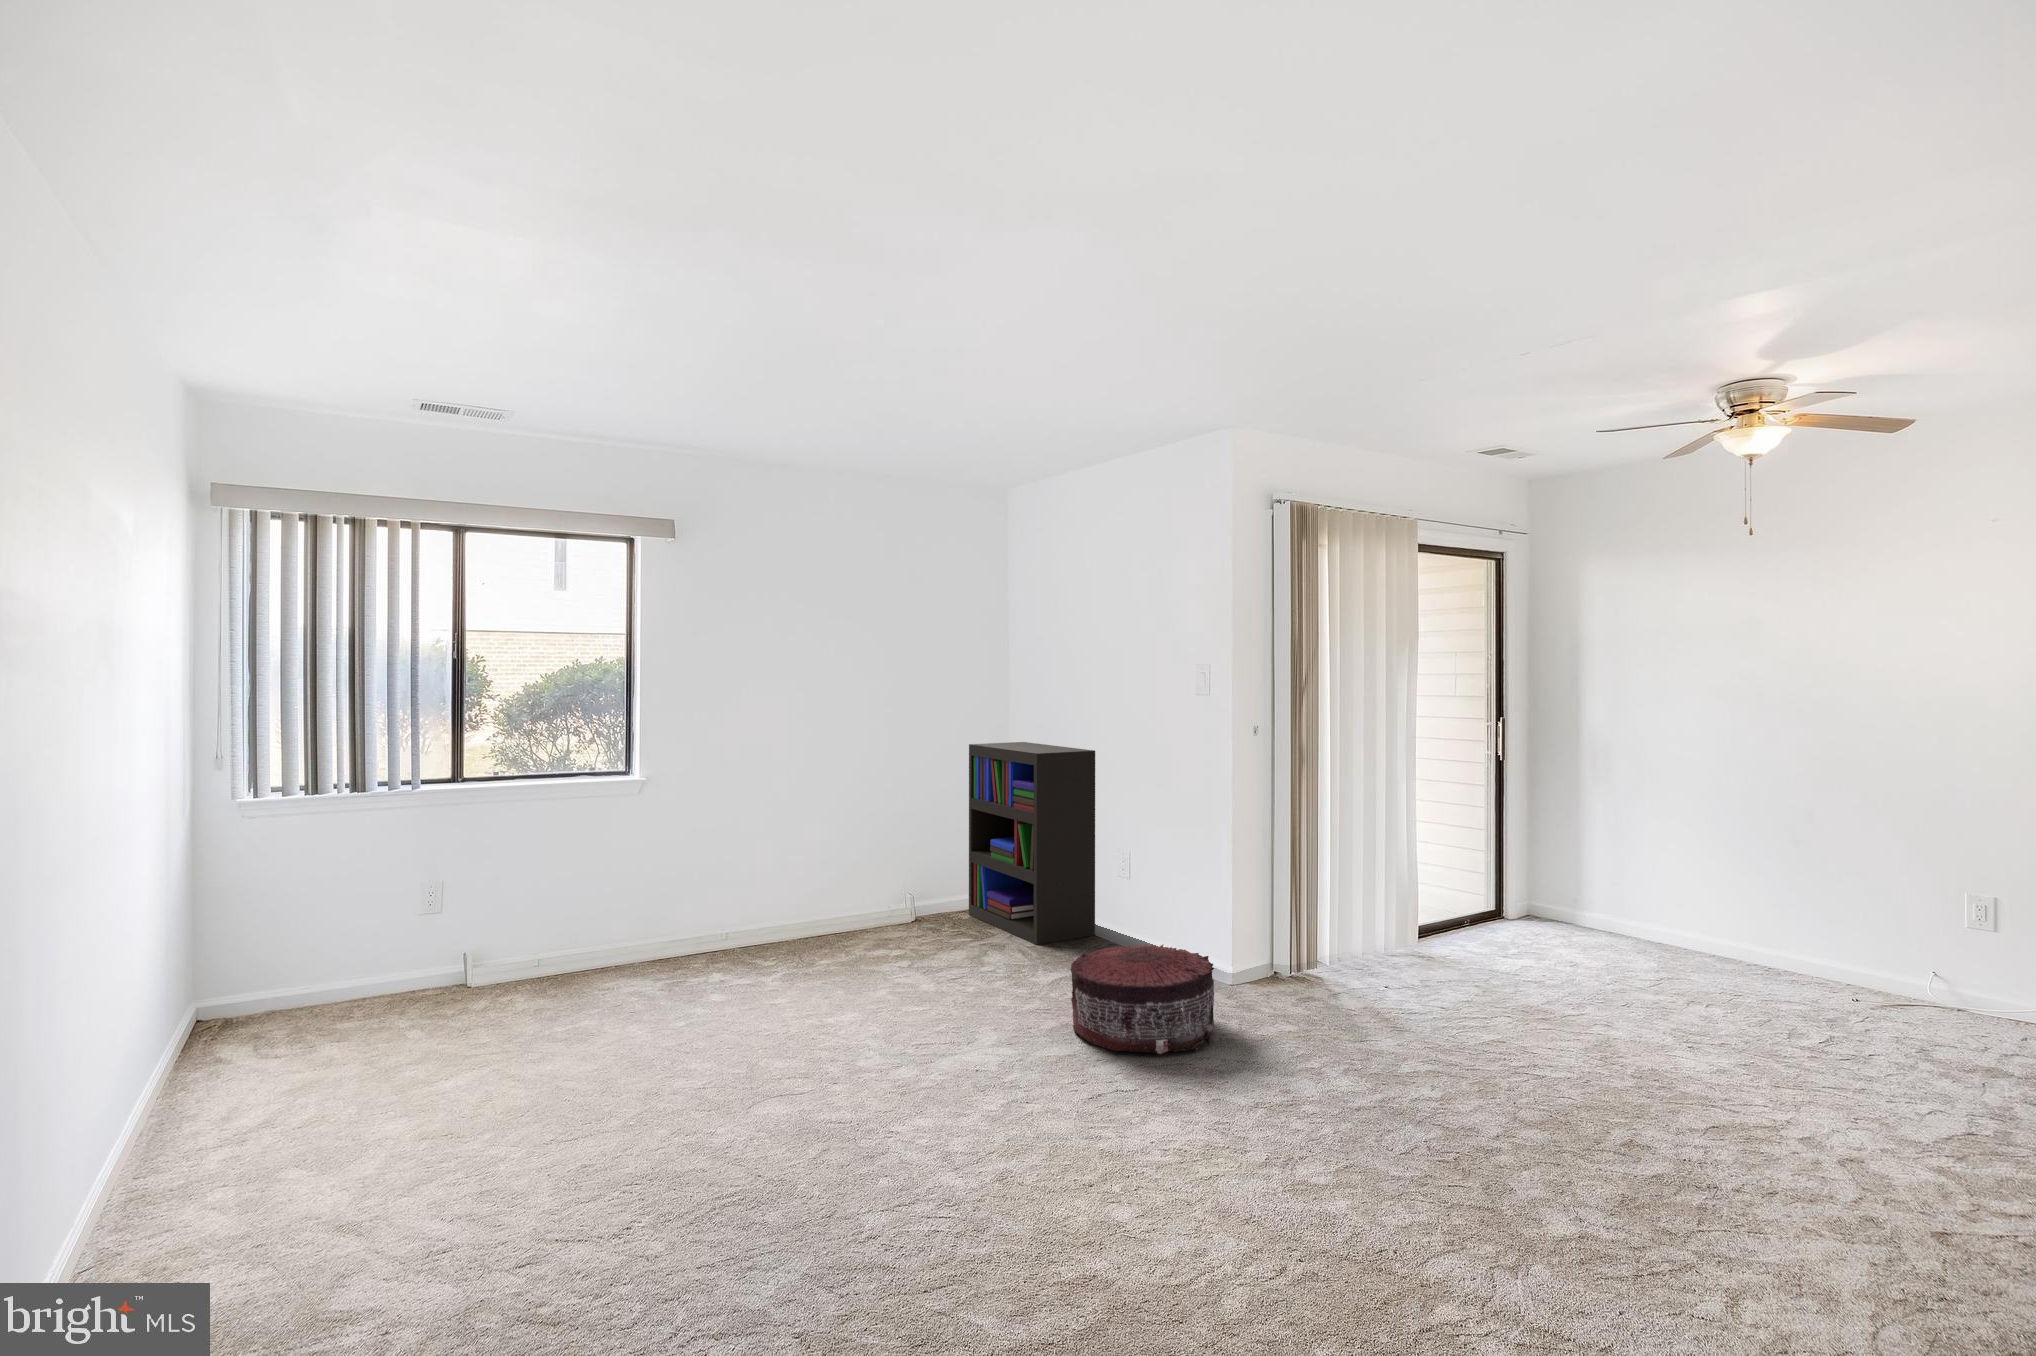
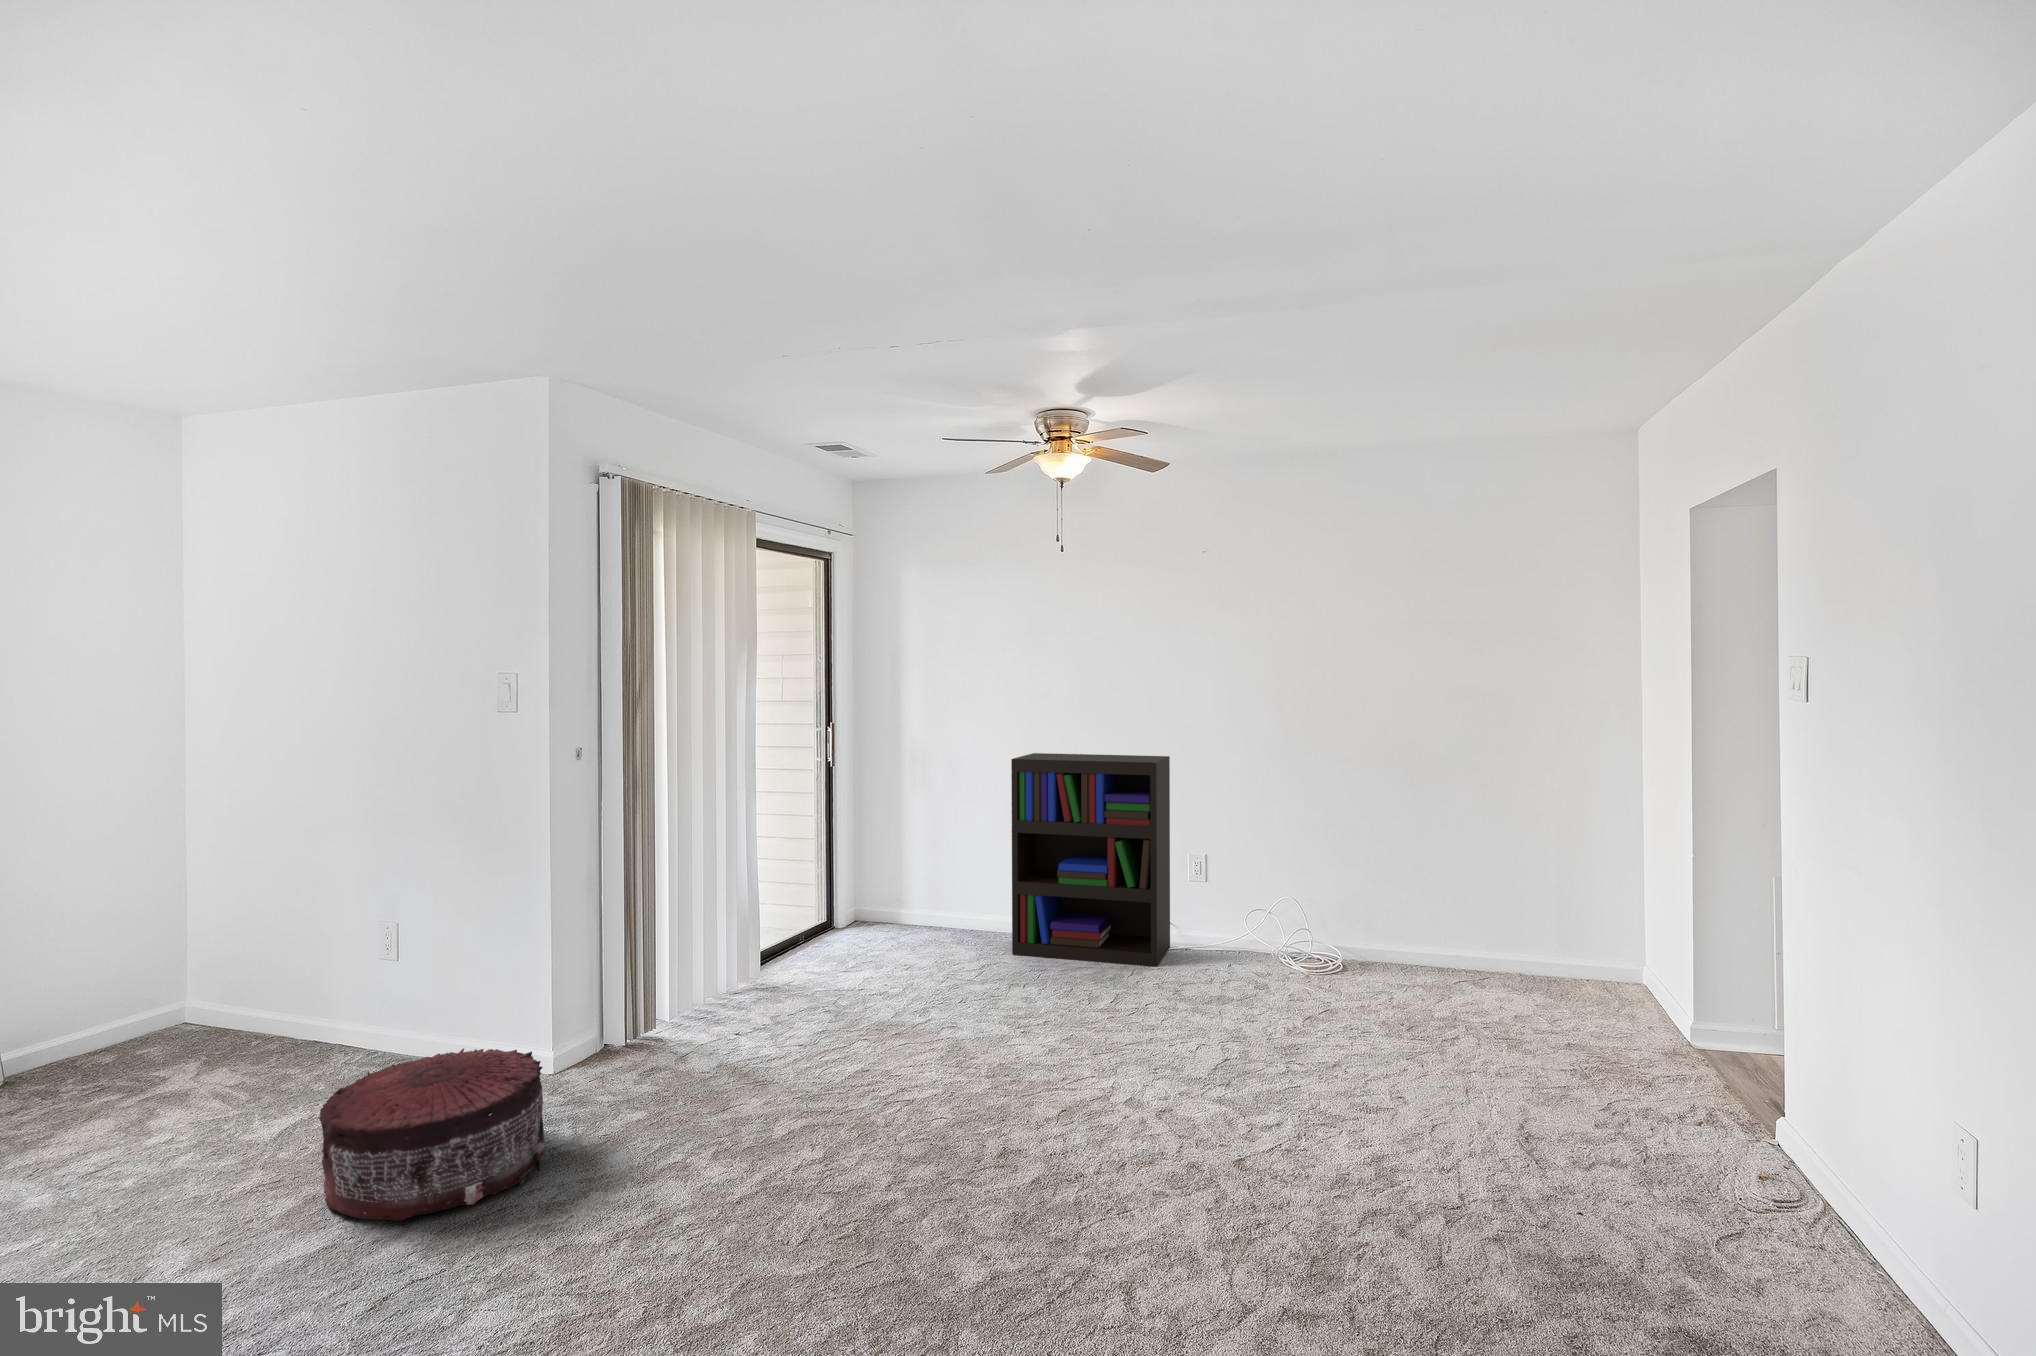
bookshelf: present [969,742,1095,945] -> present [1011,753,1170,967]

